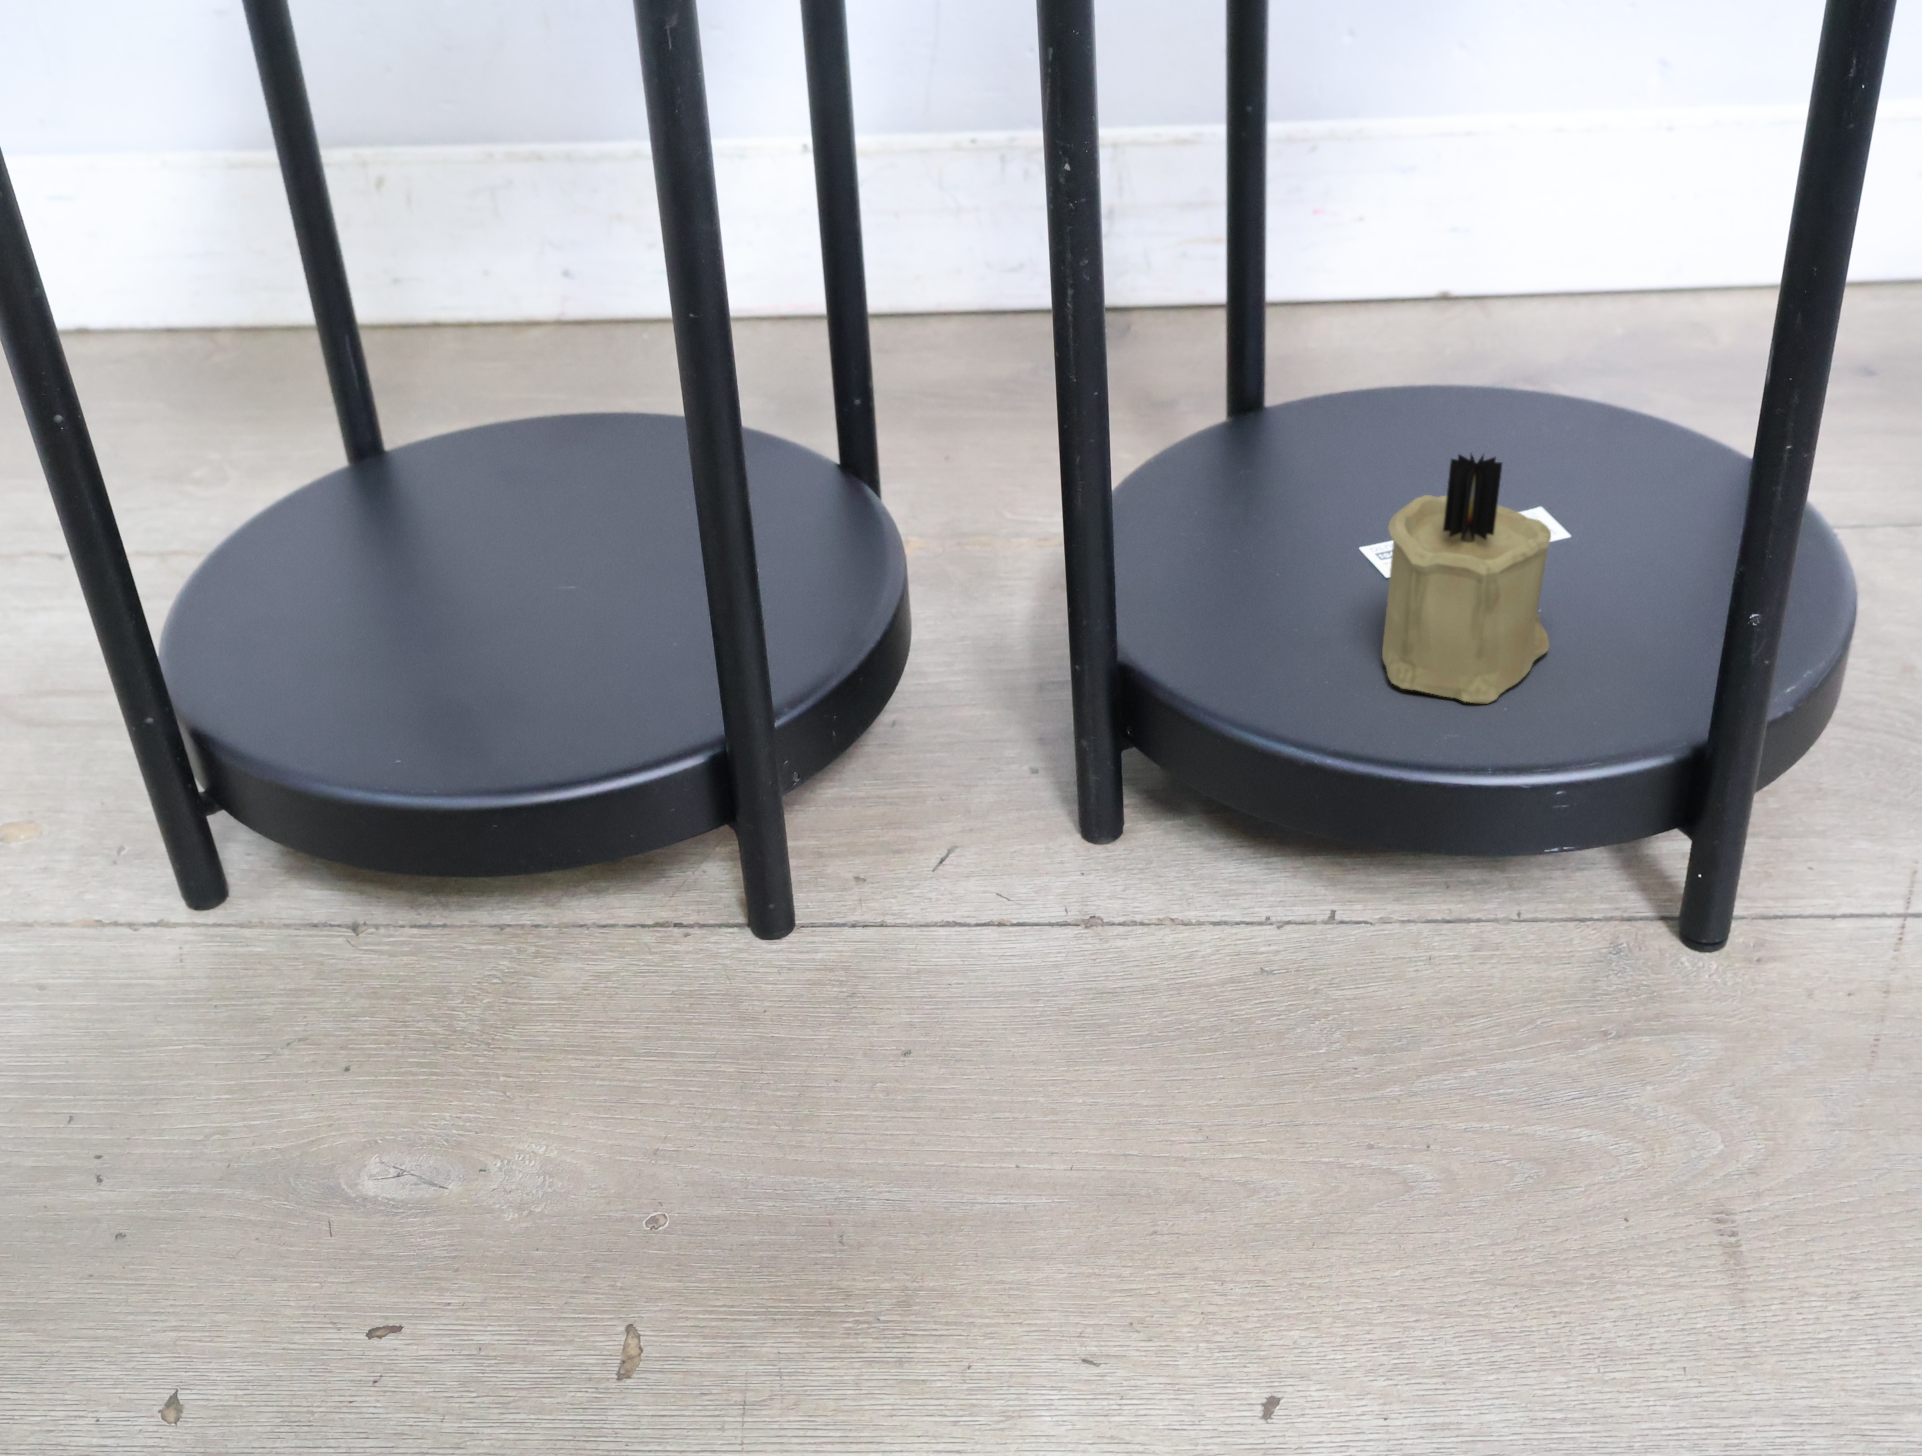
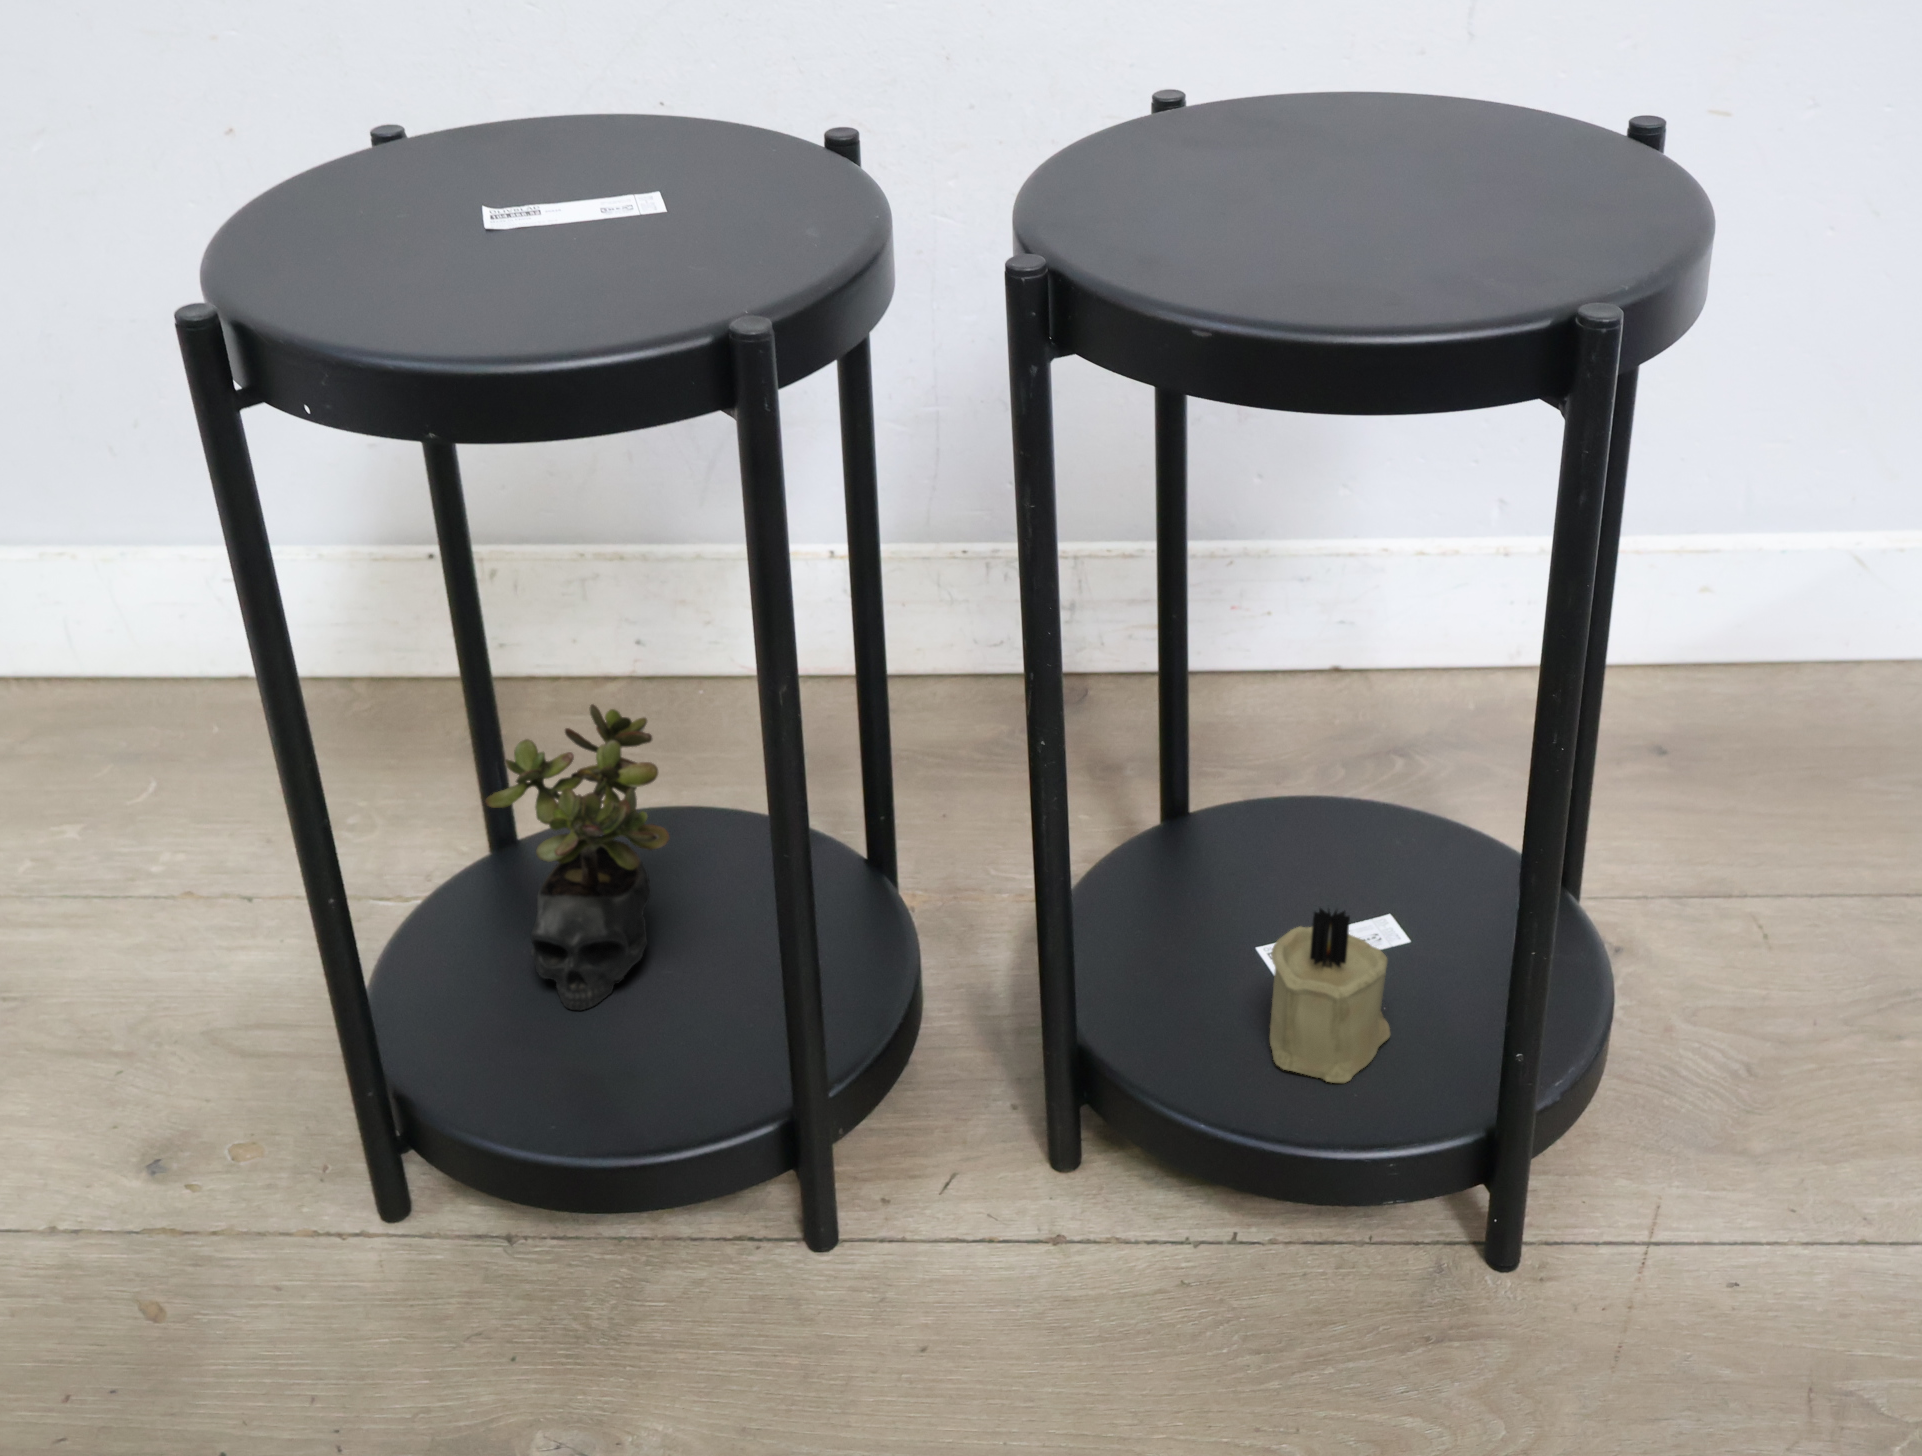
succulent plant: none [305,219,558,643] -> present [485,704,670,1010]

